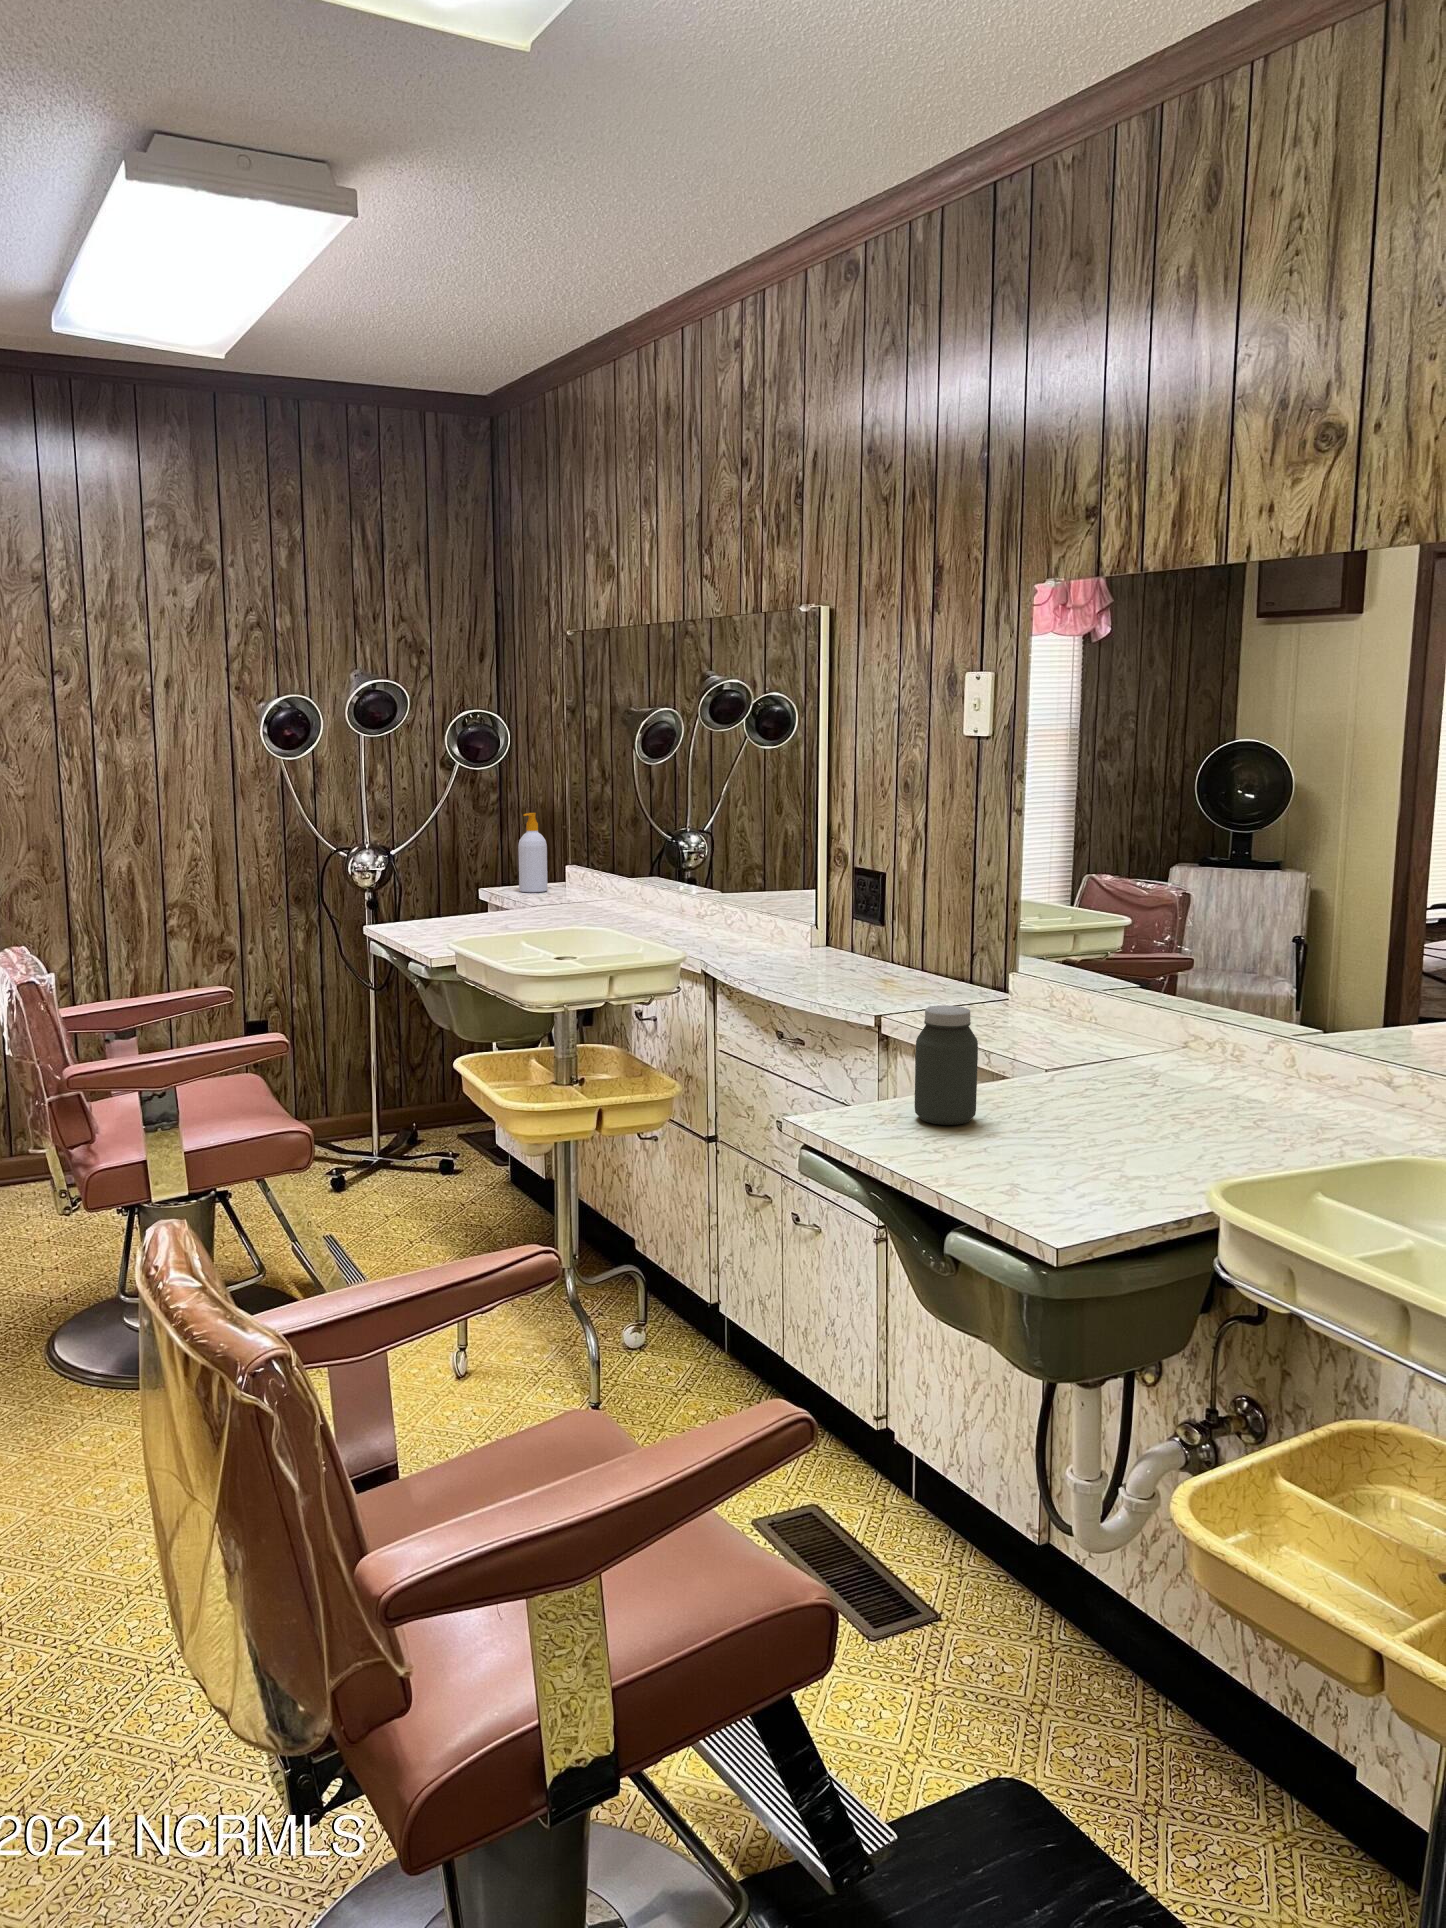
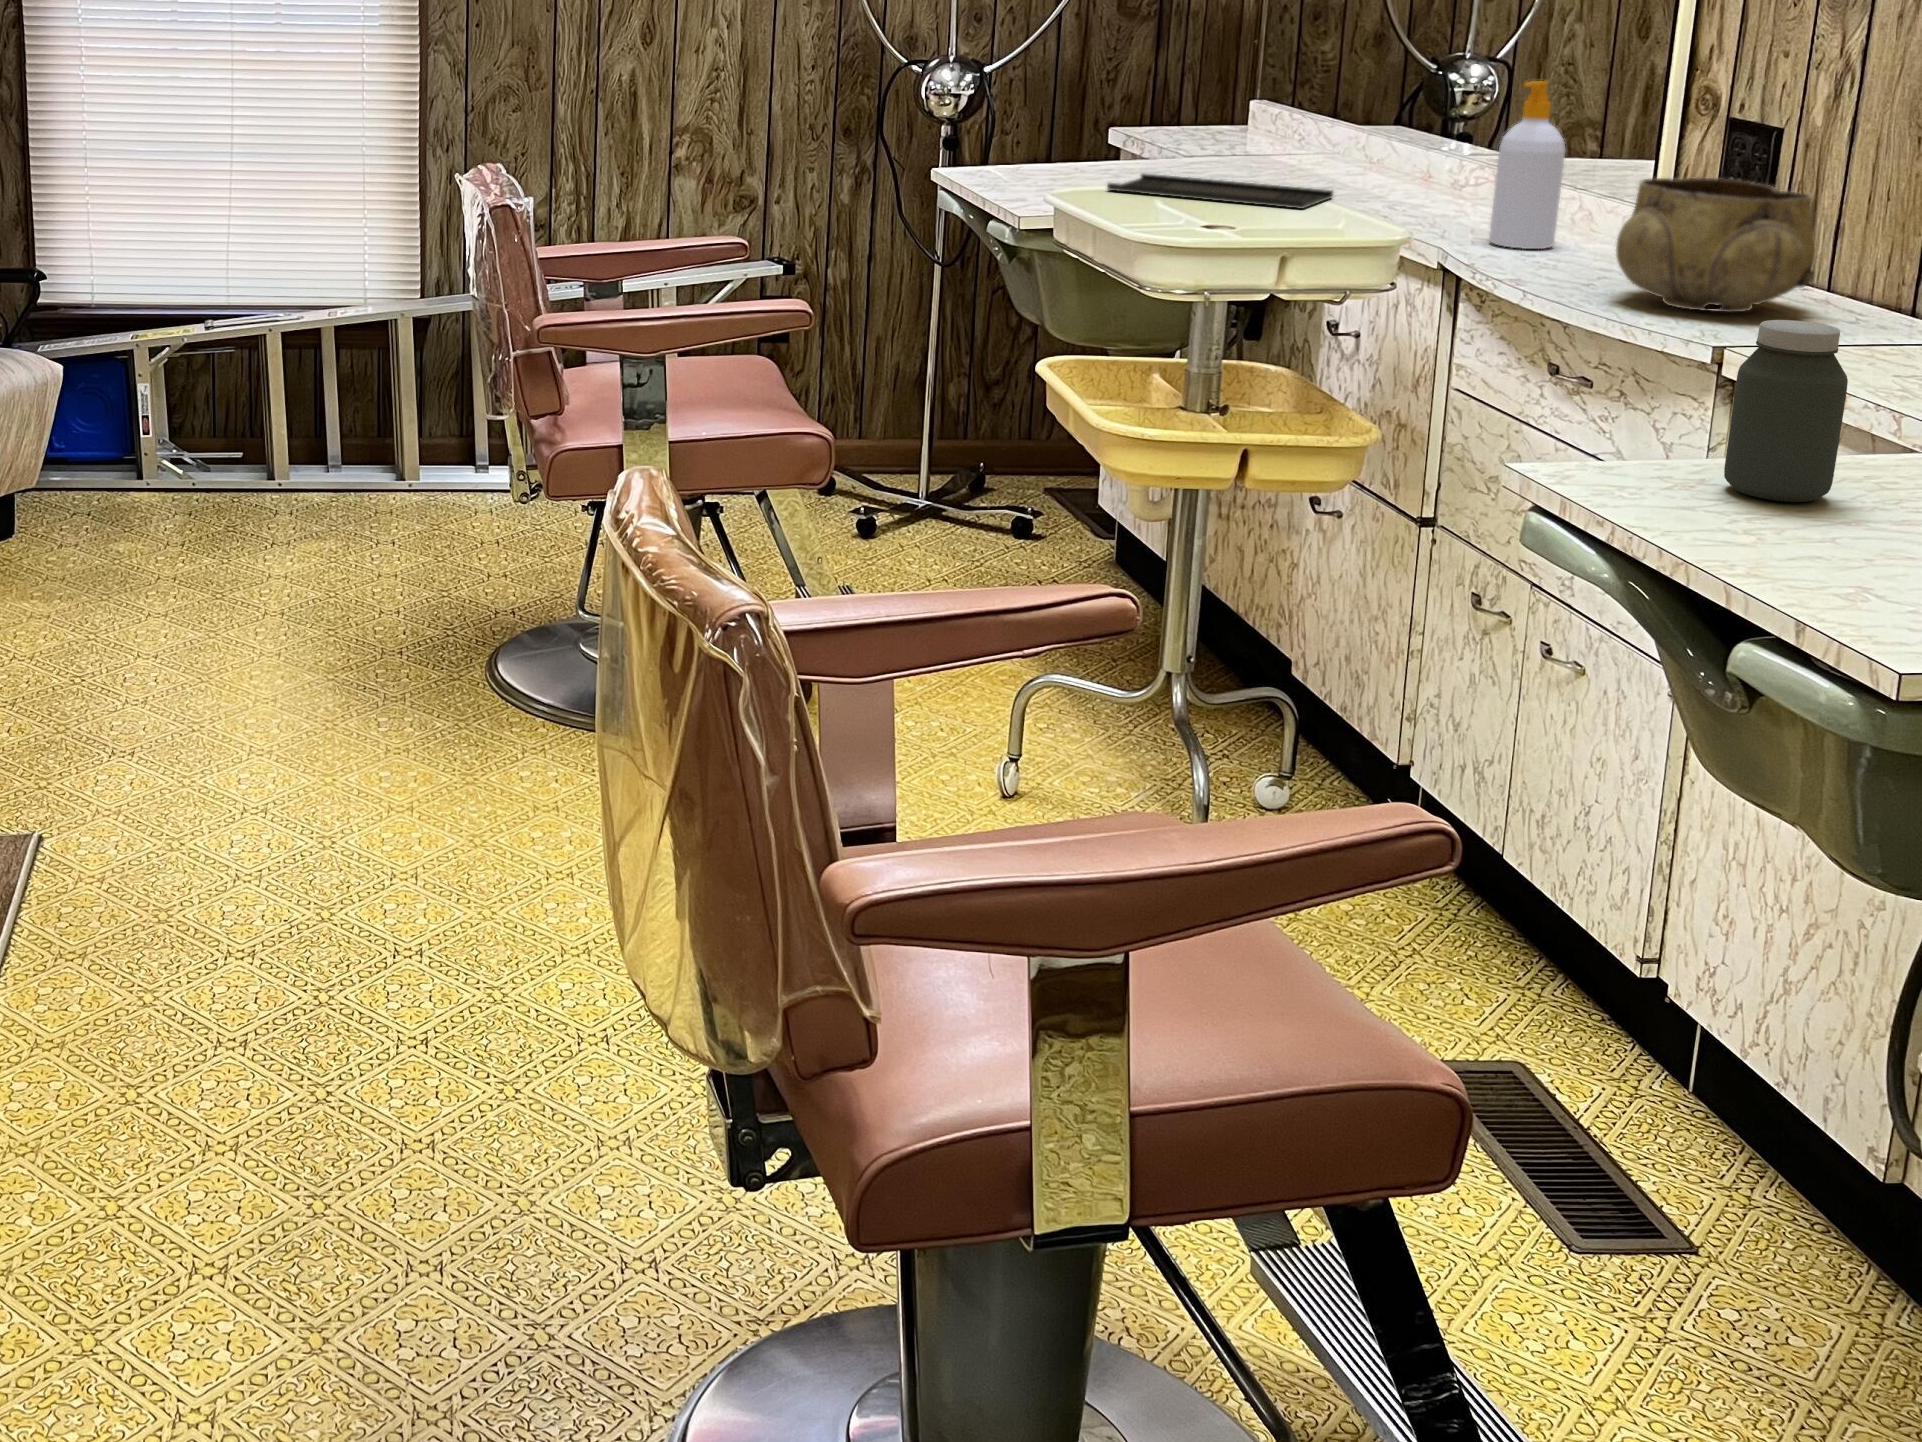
soap bottle: present [518,813,548,892] -> present [1489,81,1565,249]
decorative bowl: none [808,905,918,990] -> present [1616,177,1815,312]
tray: none [483,921,628,938] -> present [1107,174,1333,209]

